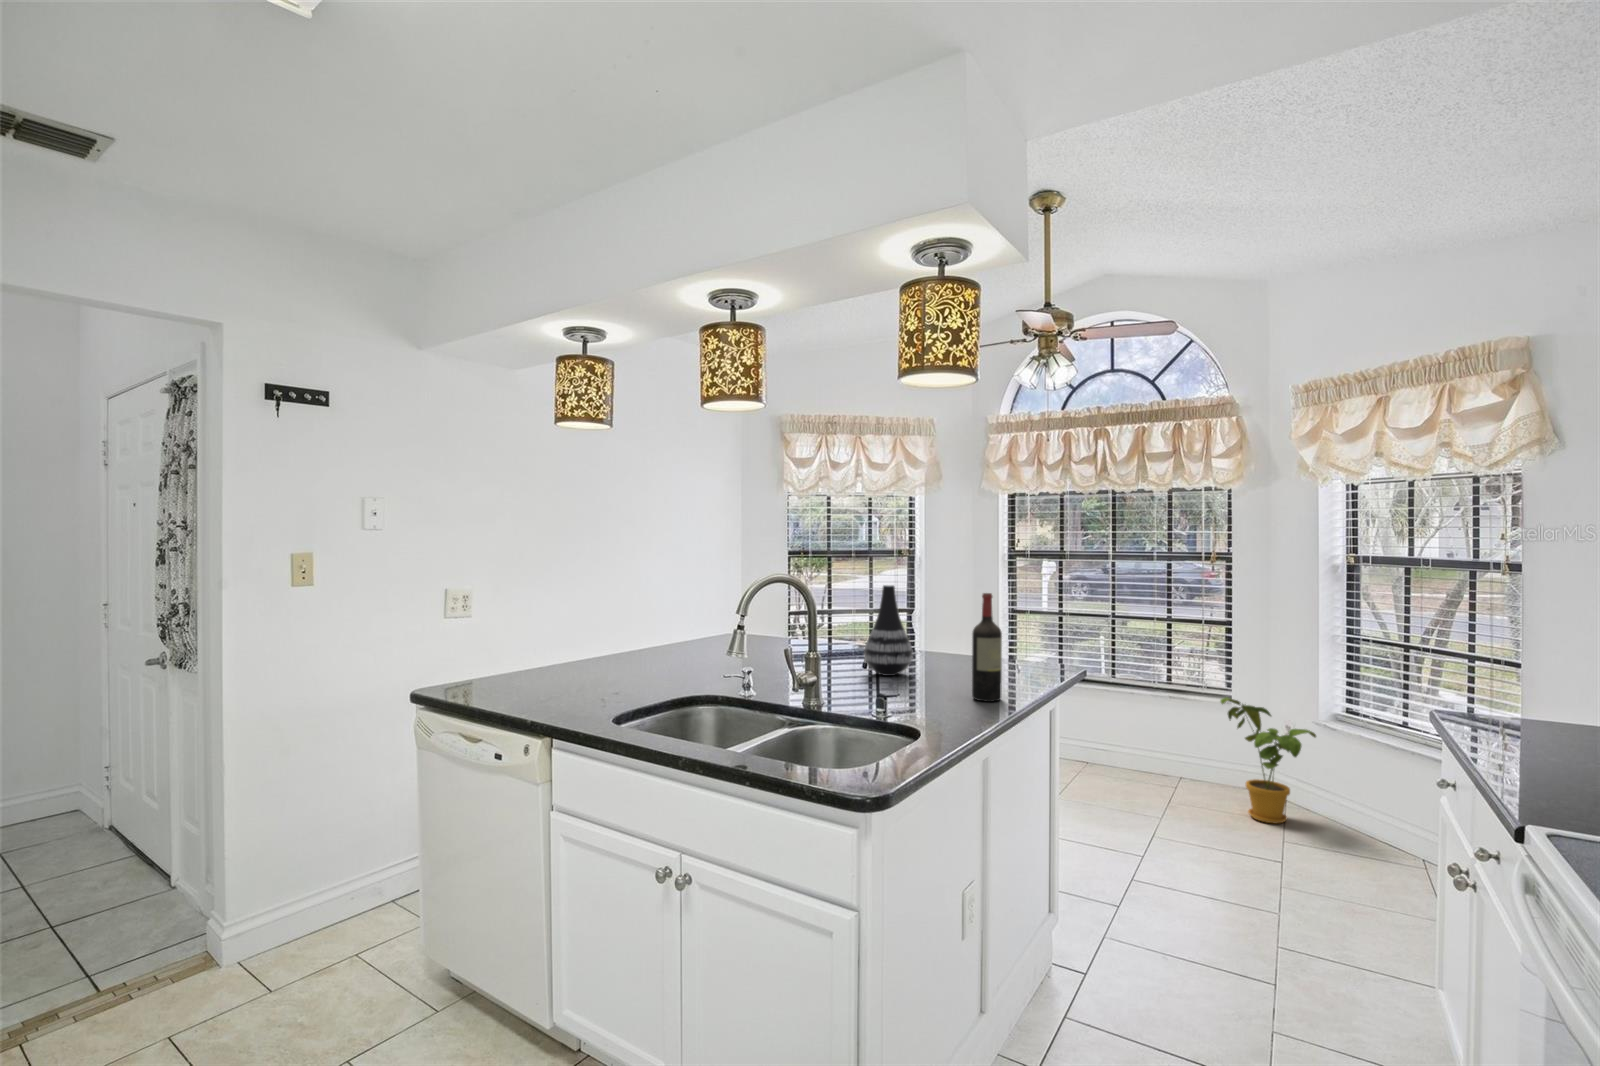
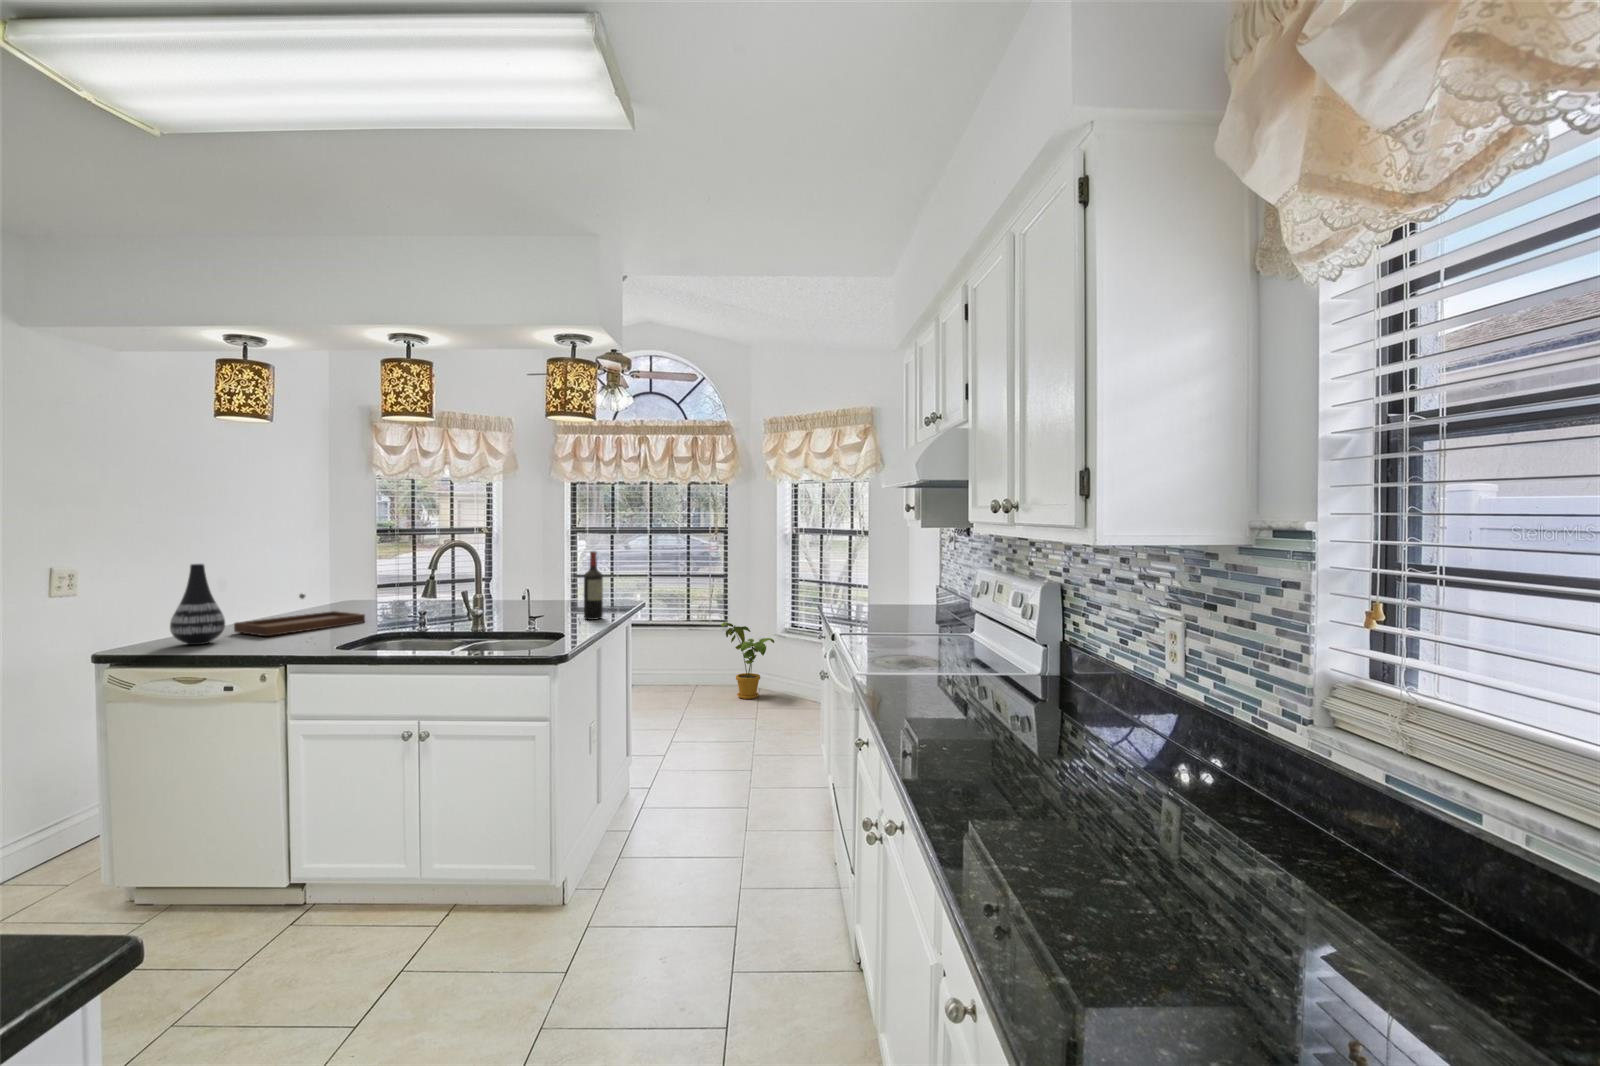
vase: present [864,585,912,676] -> present [170,564,225,645]
tray: none [578,630,710,683] -> present [234,594,365,636]

